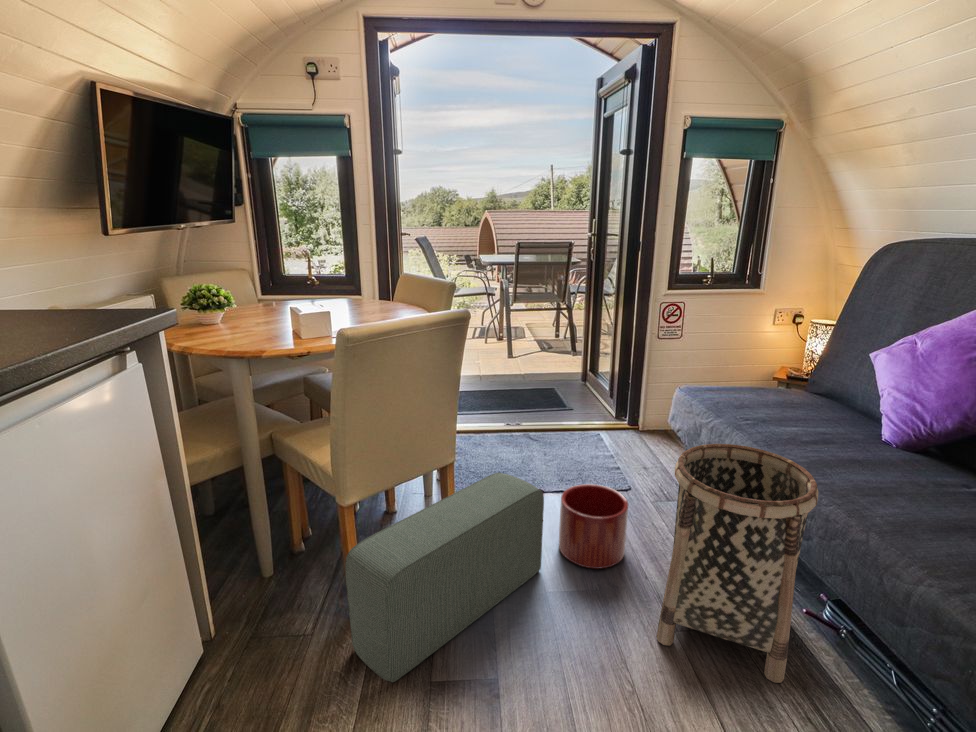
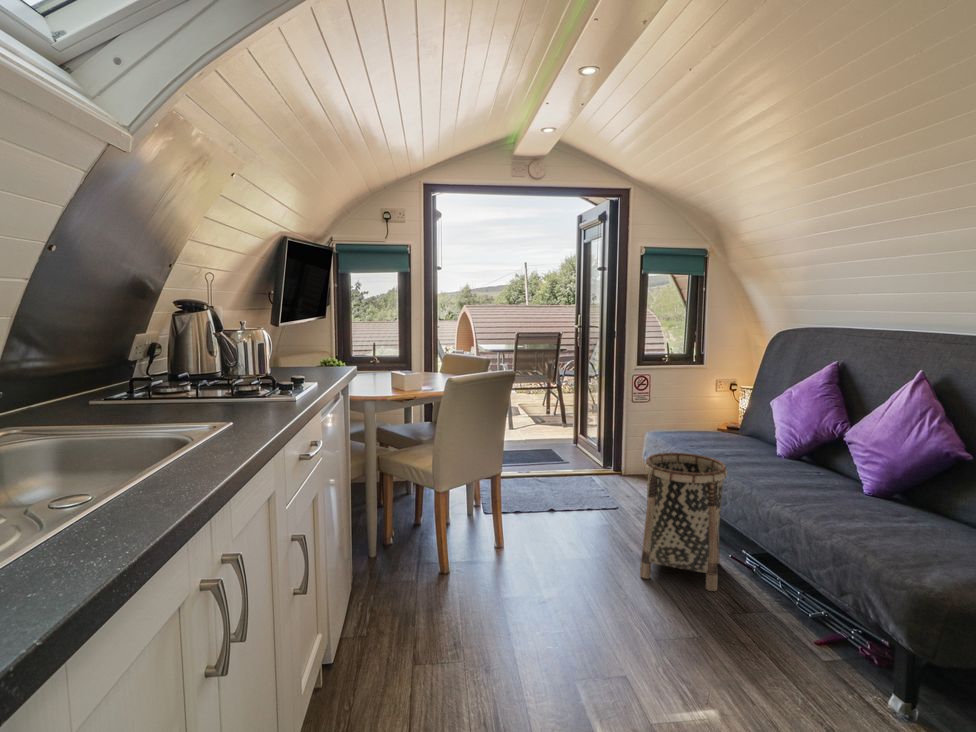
pouf: present [345,473,544,682] -> none [447,481,562,597]
planter: present [559,484,628,569] -> none [571,494,617,547]

